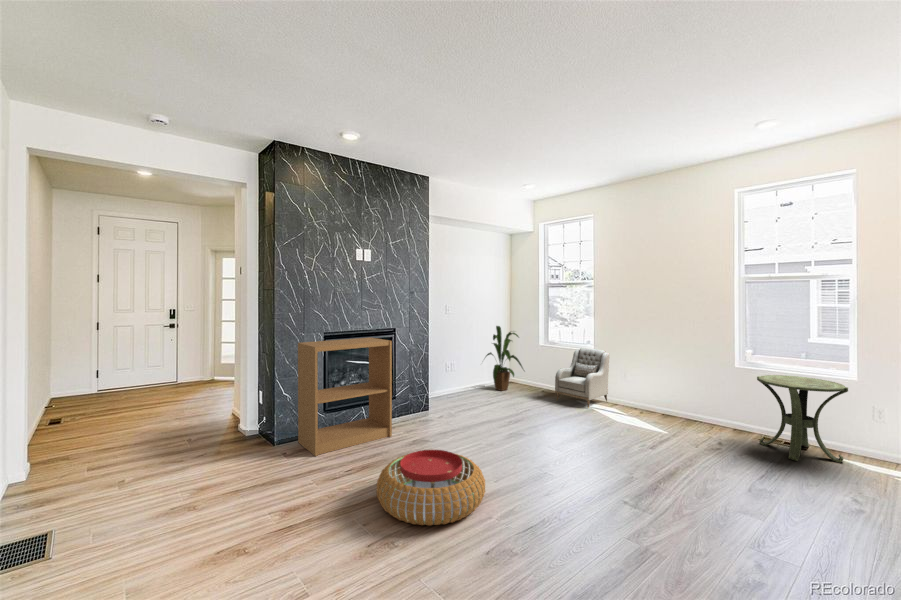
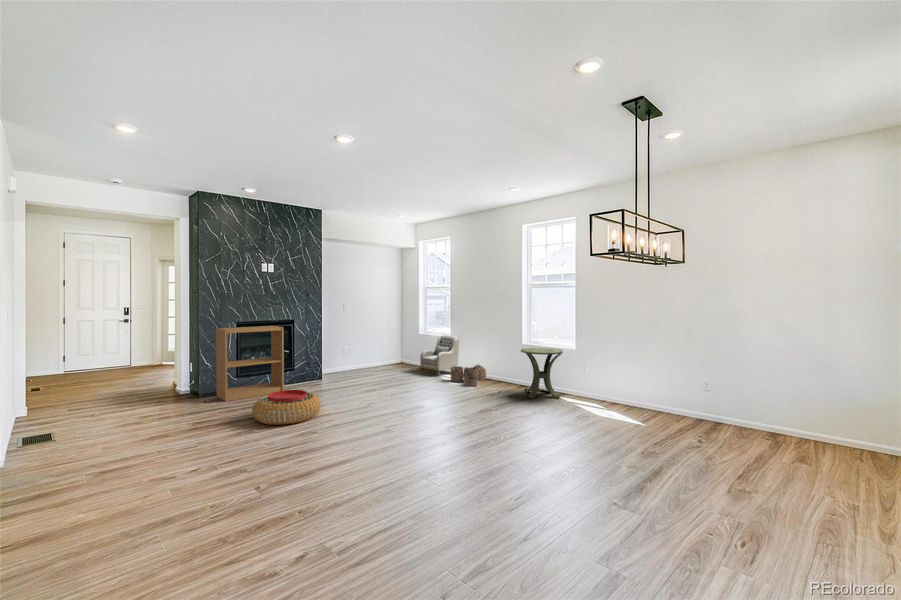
house plant: present [486,326,523,391] -> none [372,319,406,368]
woven basket: none [615,392,667,430] -> present [451,365,486,387]

